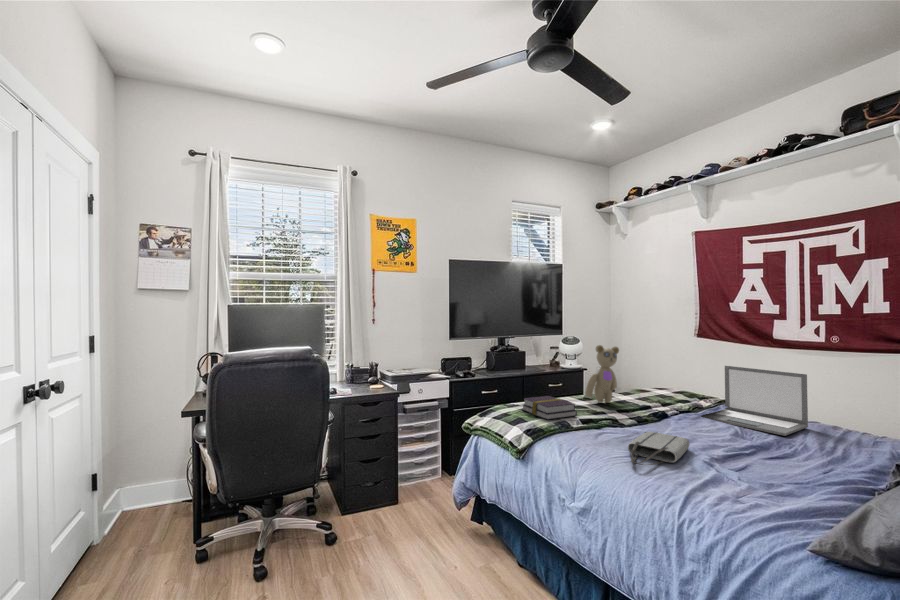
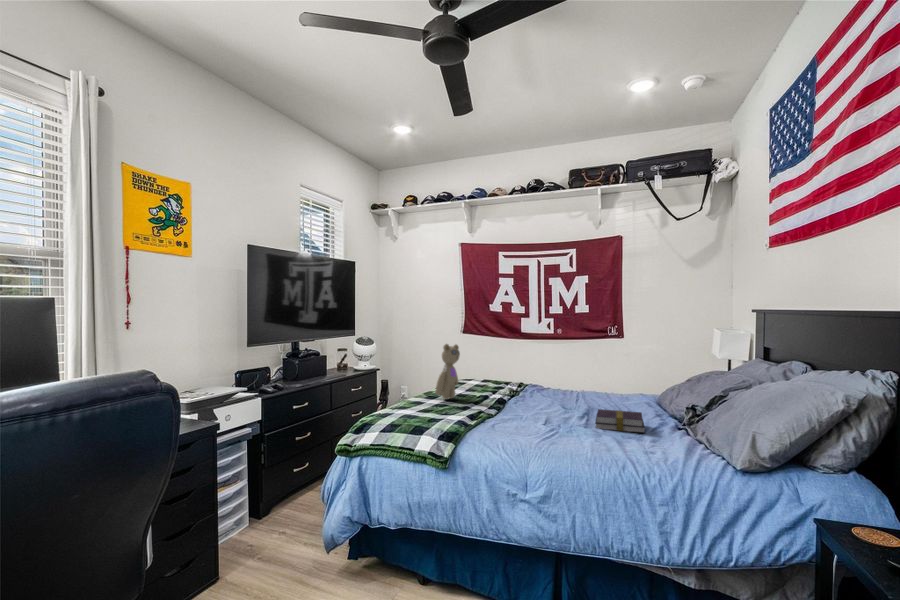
laptop: present [701,366,808,436] -> none [516,355,575,401]
book: present [522,396,577,420] -> present [595,409,645,433]
tote bag: present [628,432,689,465] -> none [523,414,570,441]

